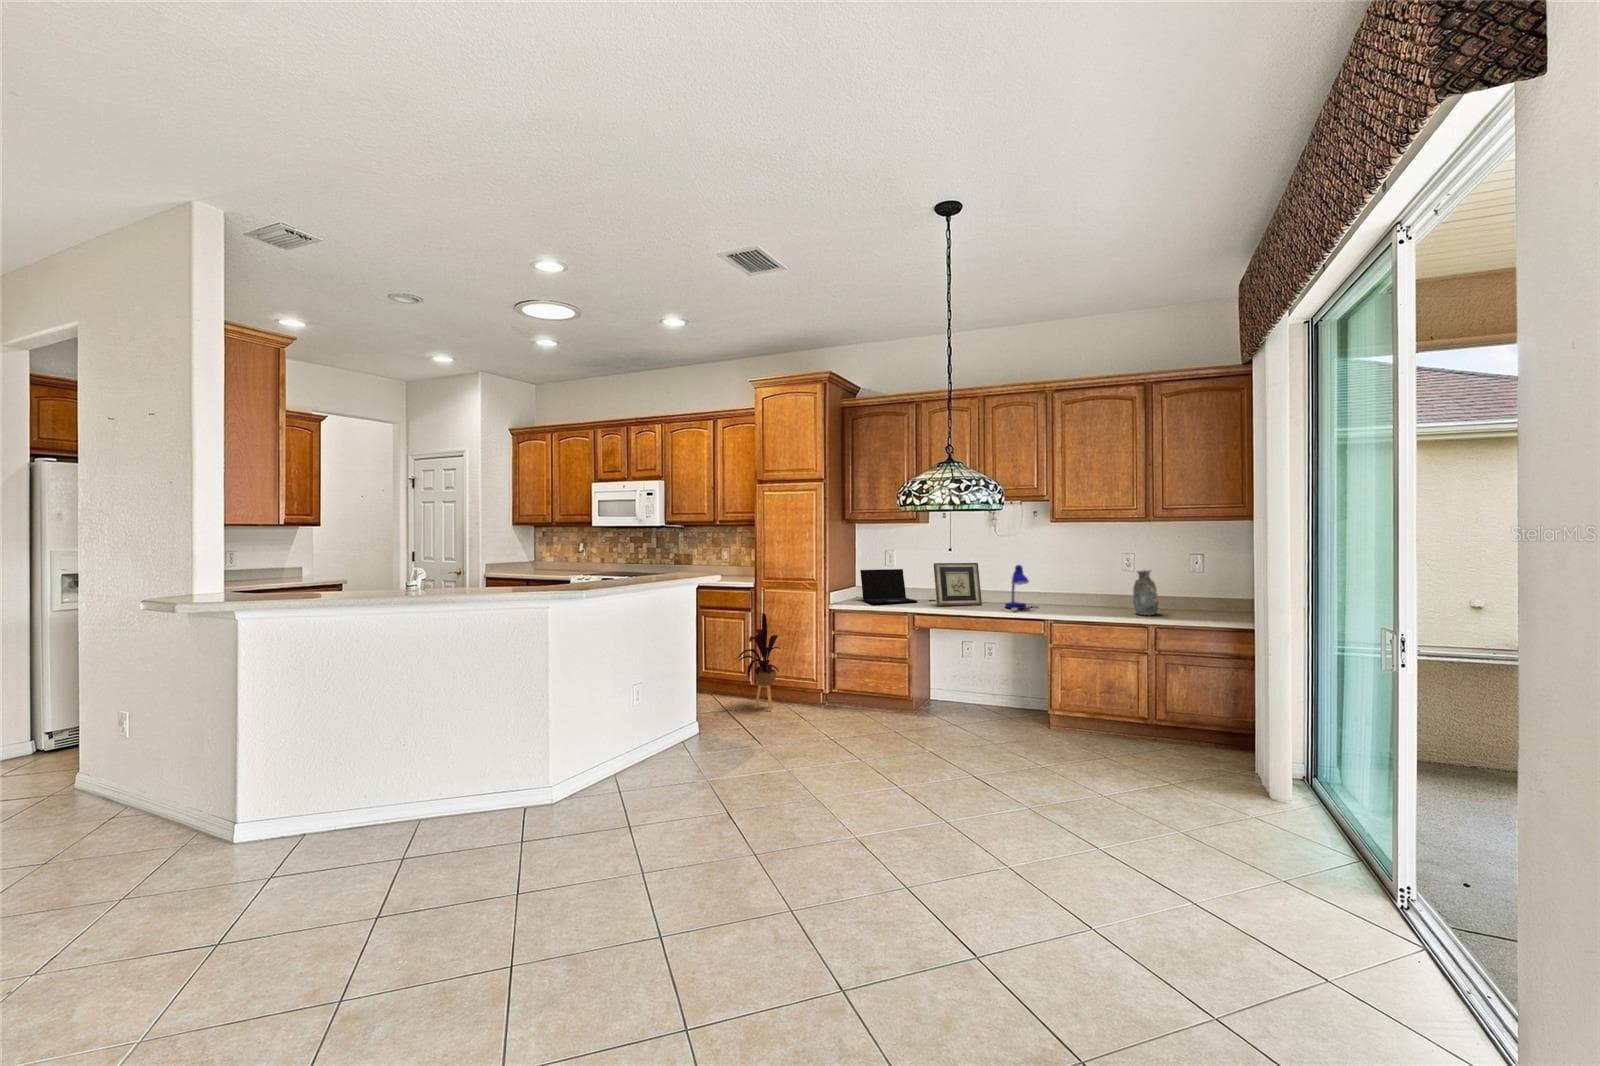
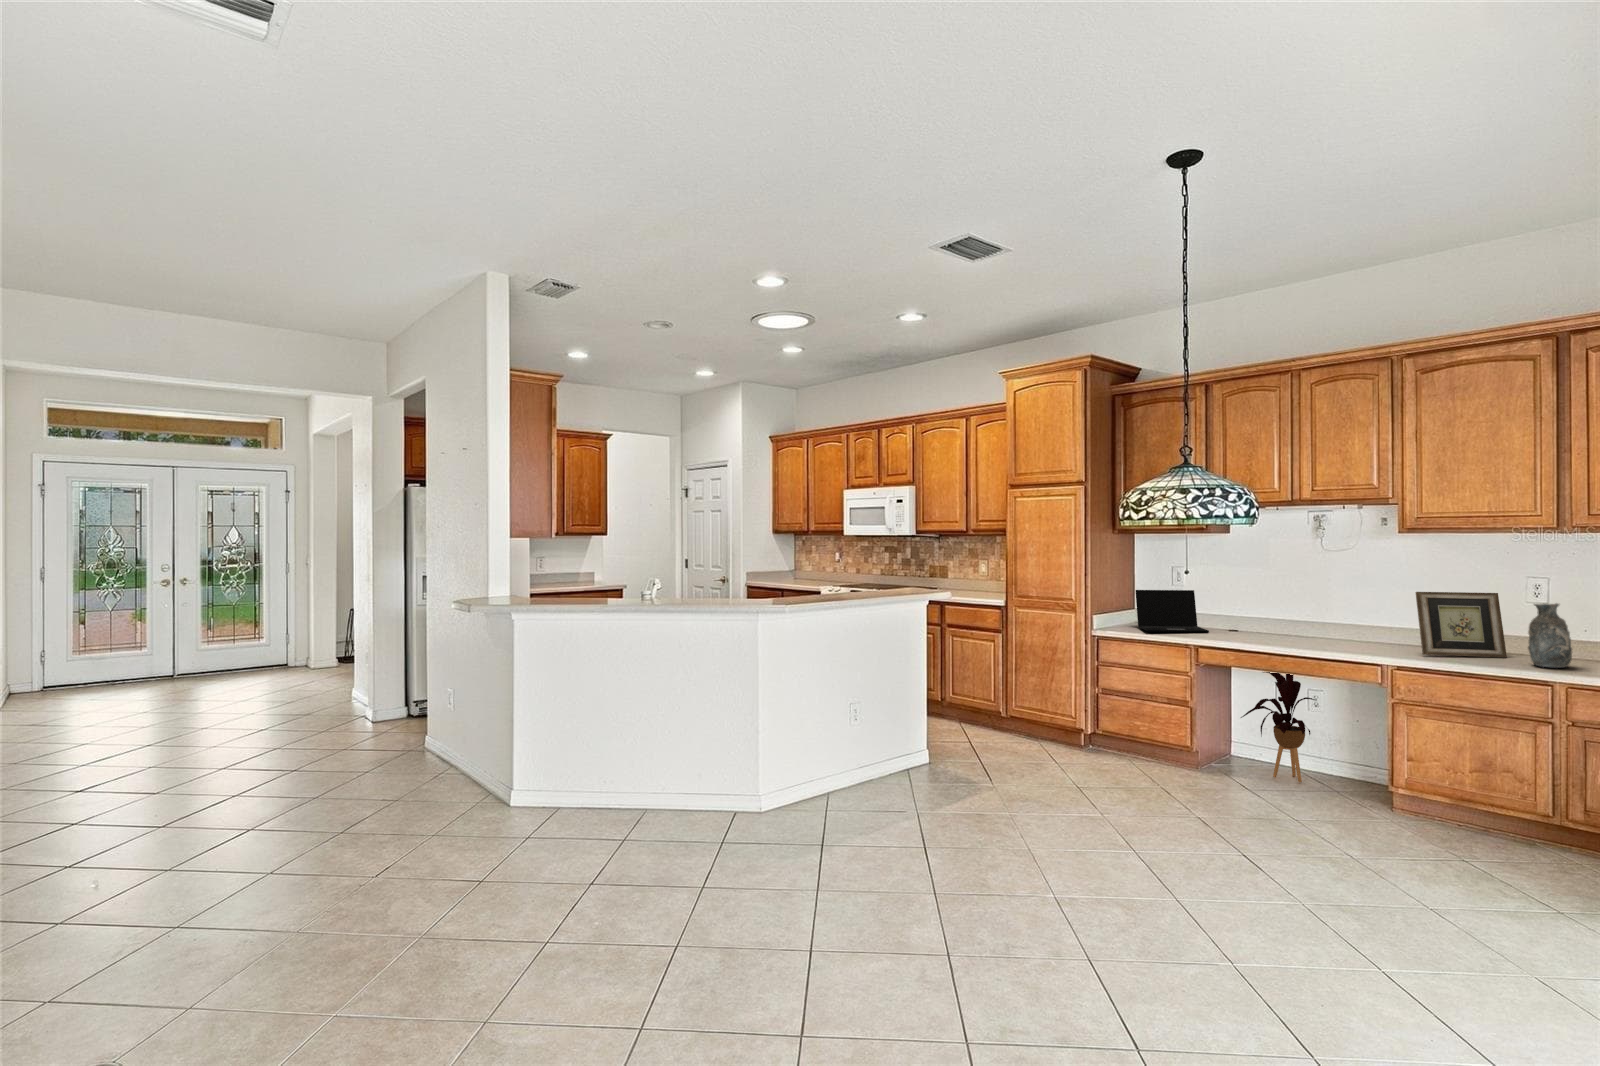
picture frame: present [934,563,982,605] -> present [1416,592,1507,657]
desk lamp: present [1005,565,1030,610] -> none [1328,590,1381,650]
house plant: present [736,613,780,711] -> present [1241,672,1315,782]

